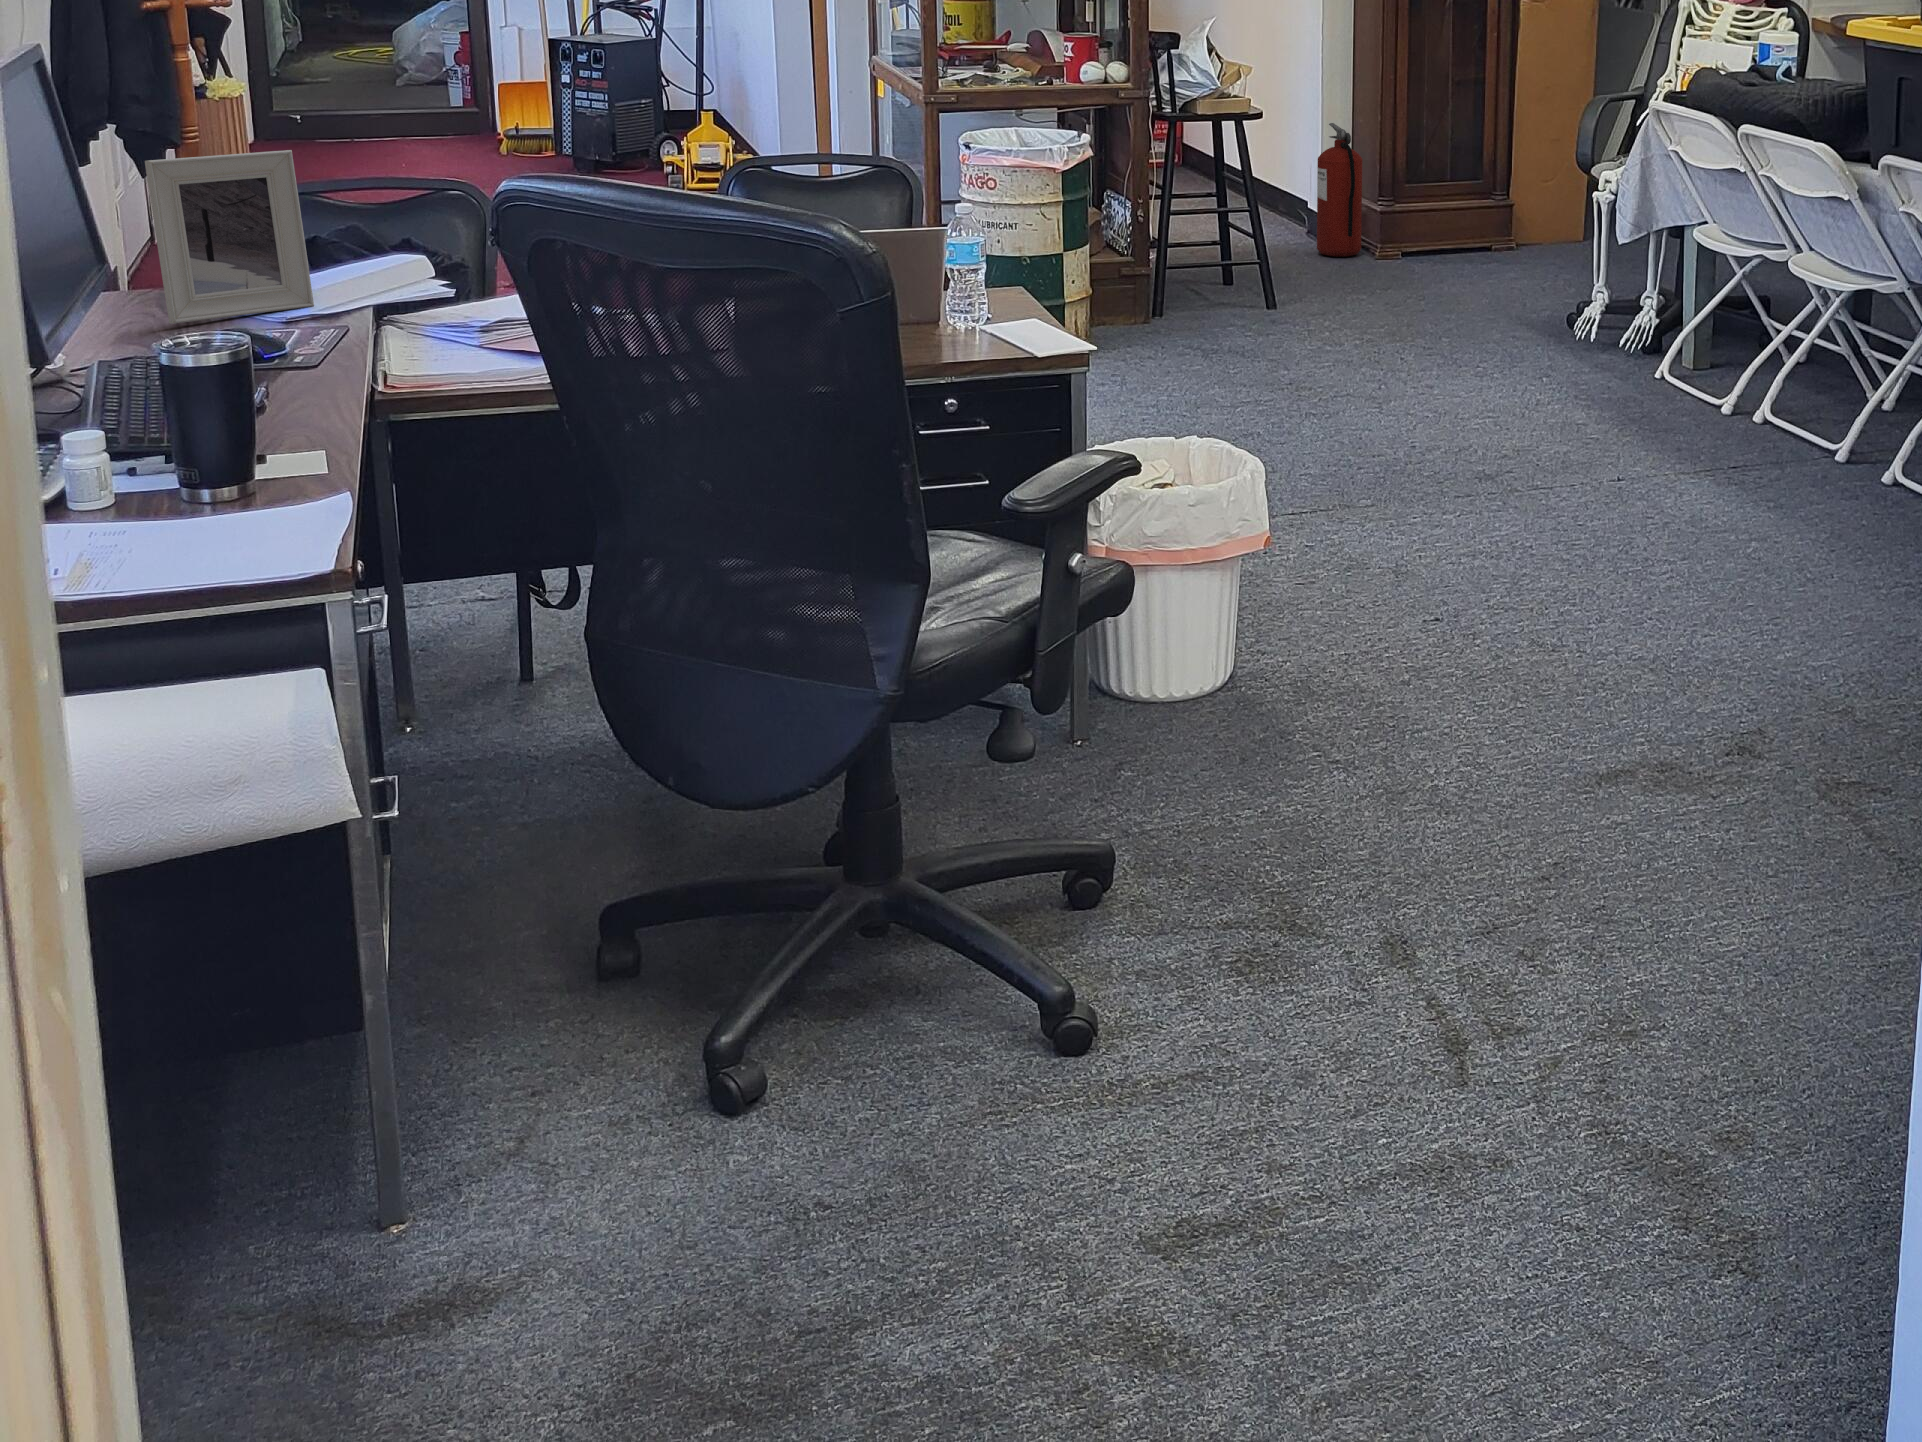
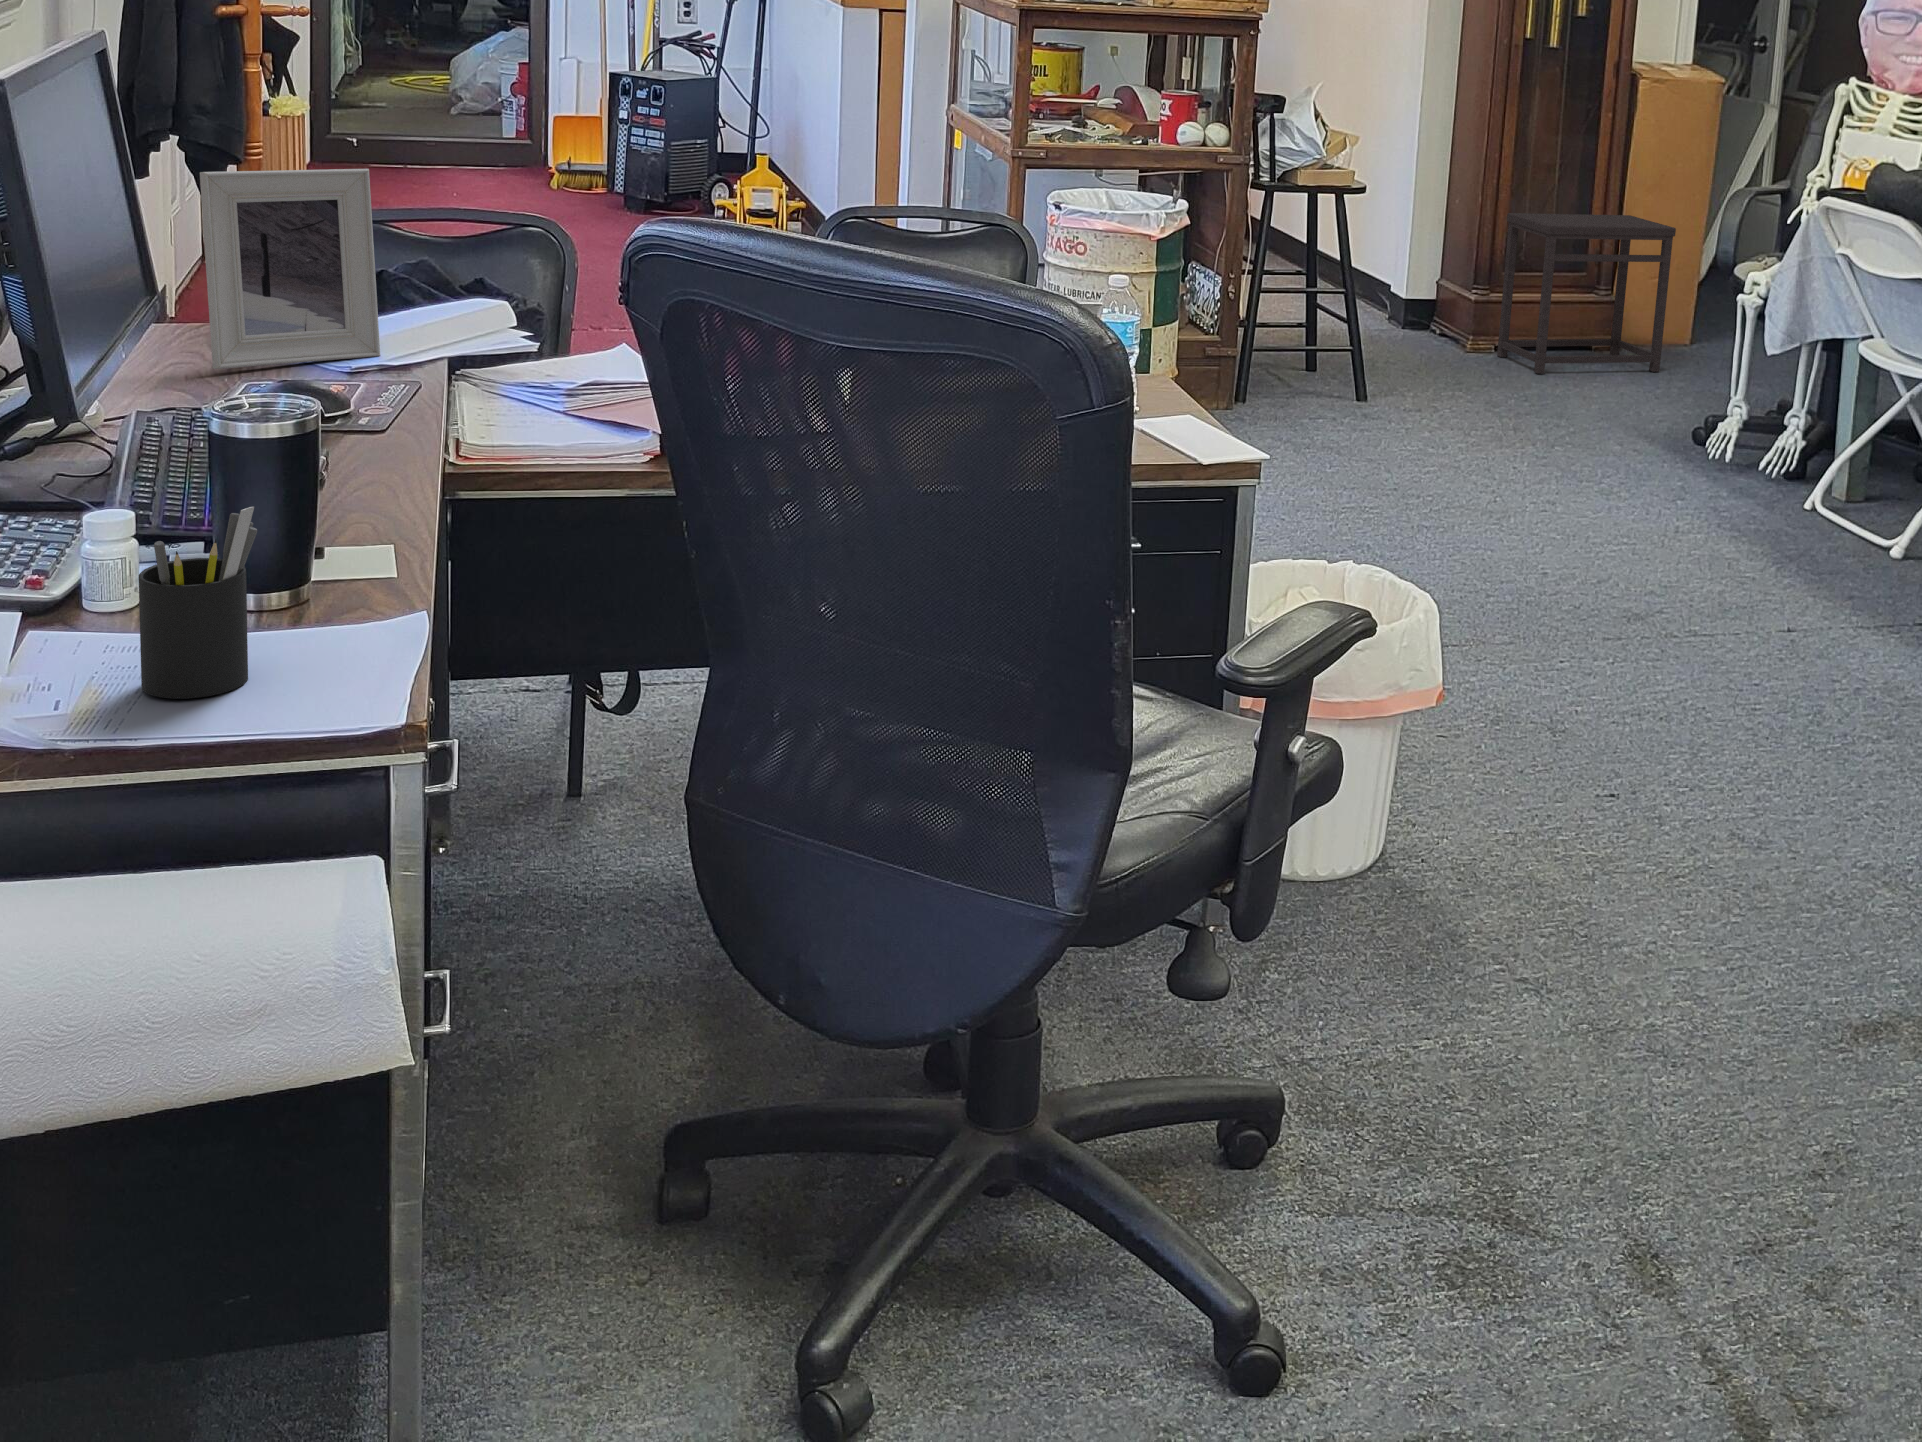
fire extinguisher: present [1317,123,1362,257] -> none [1403,202,1459,346]
side table: none [1403,125,1558,276] -> present [1497,213,1676,374]
pen holder: none [126,405,216,548] -> present [139,507,257,699]

